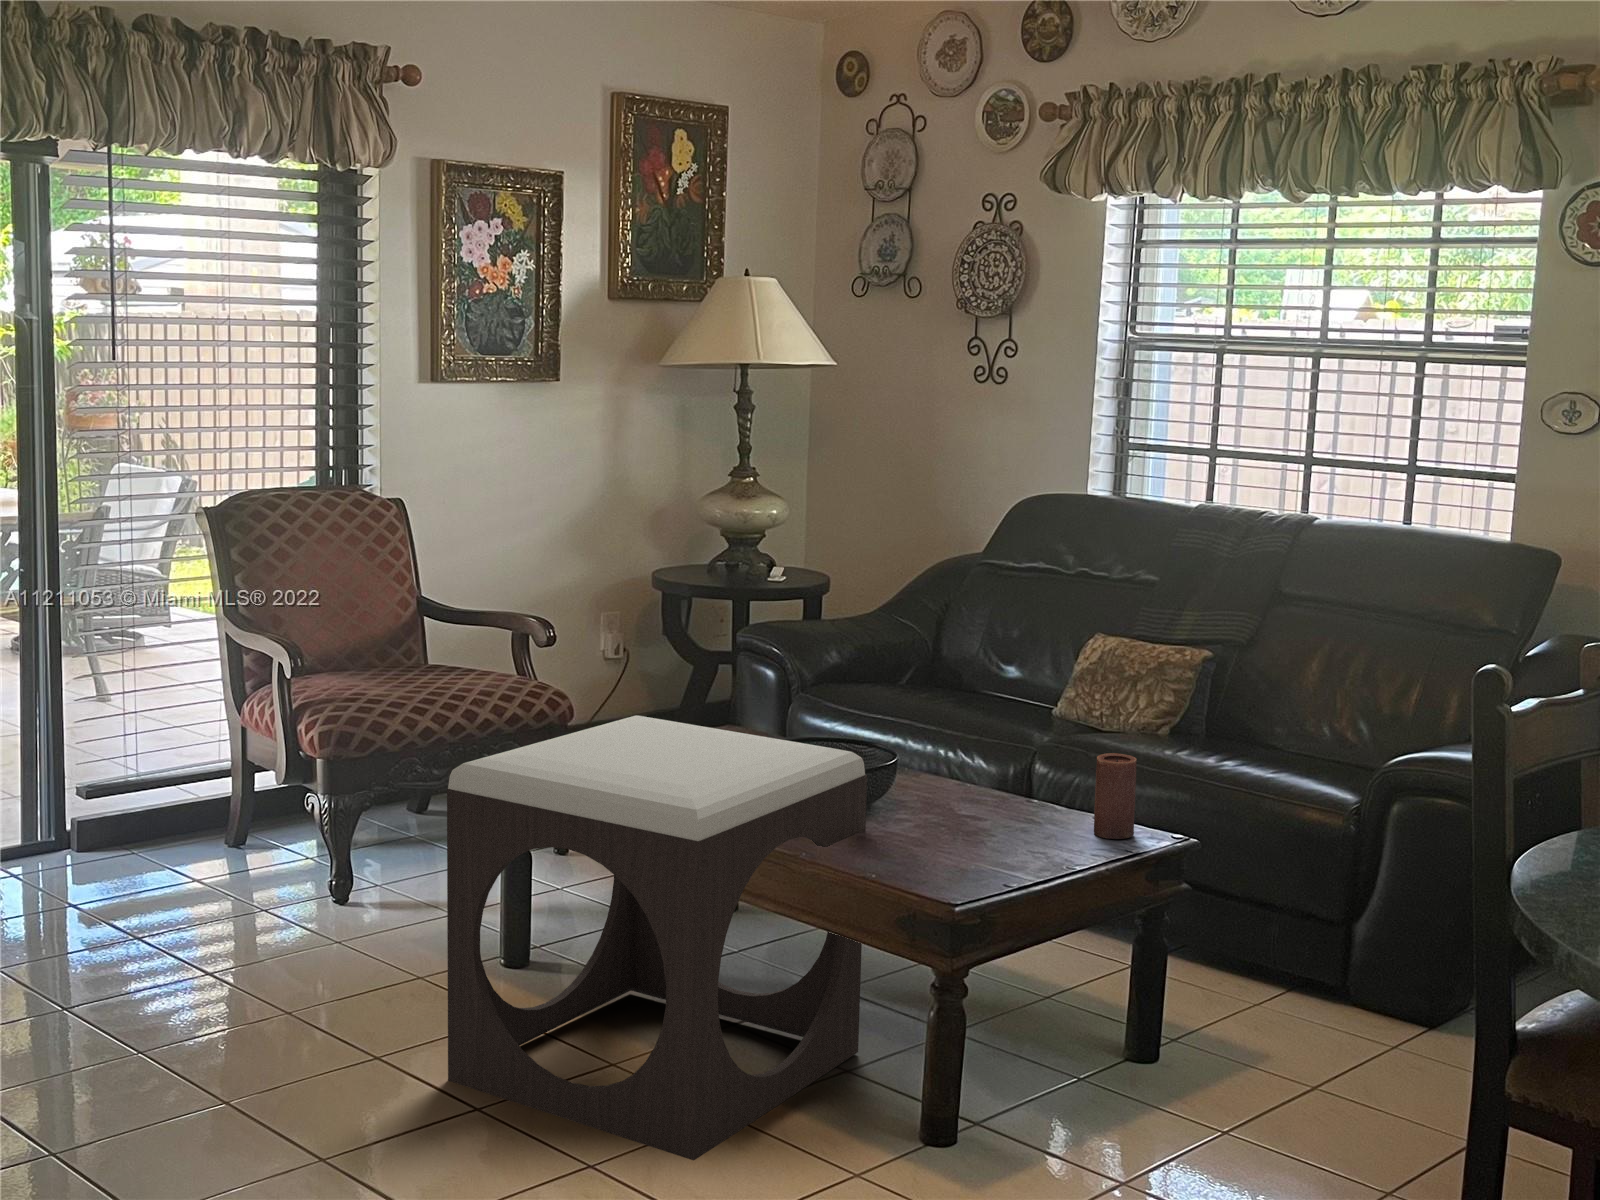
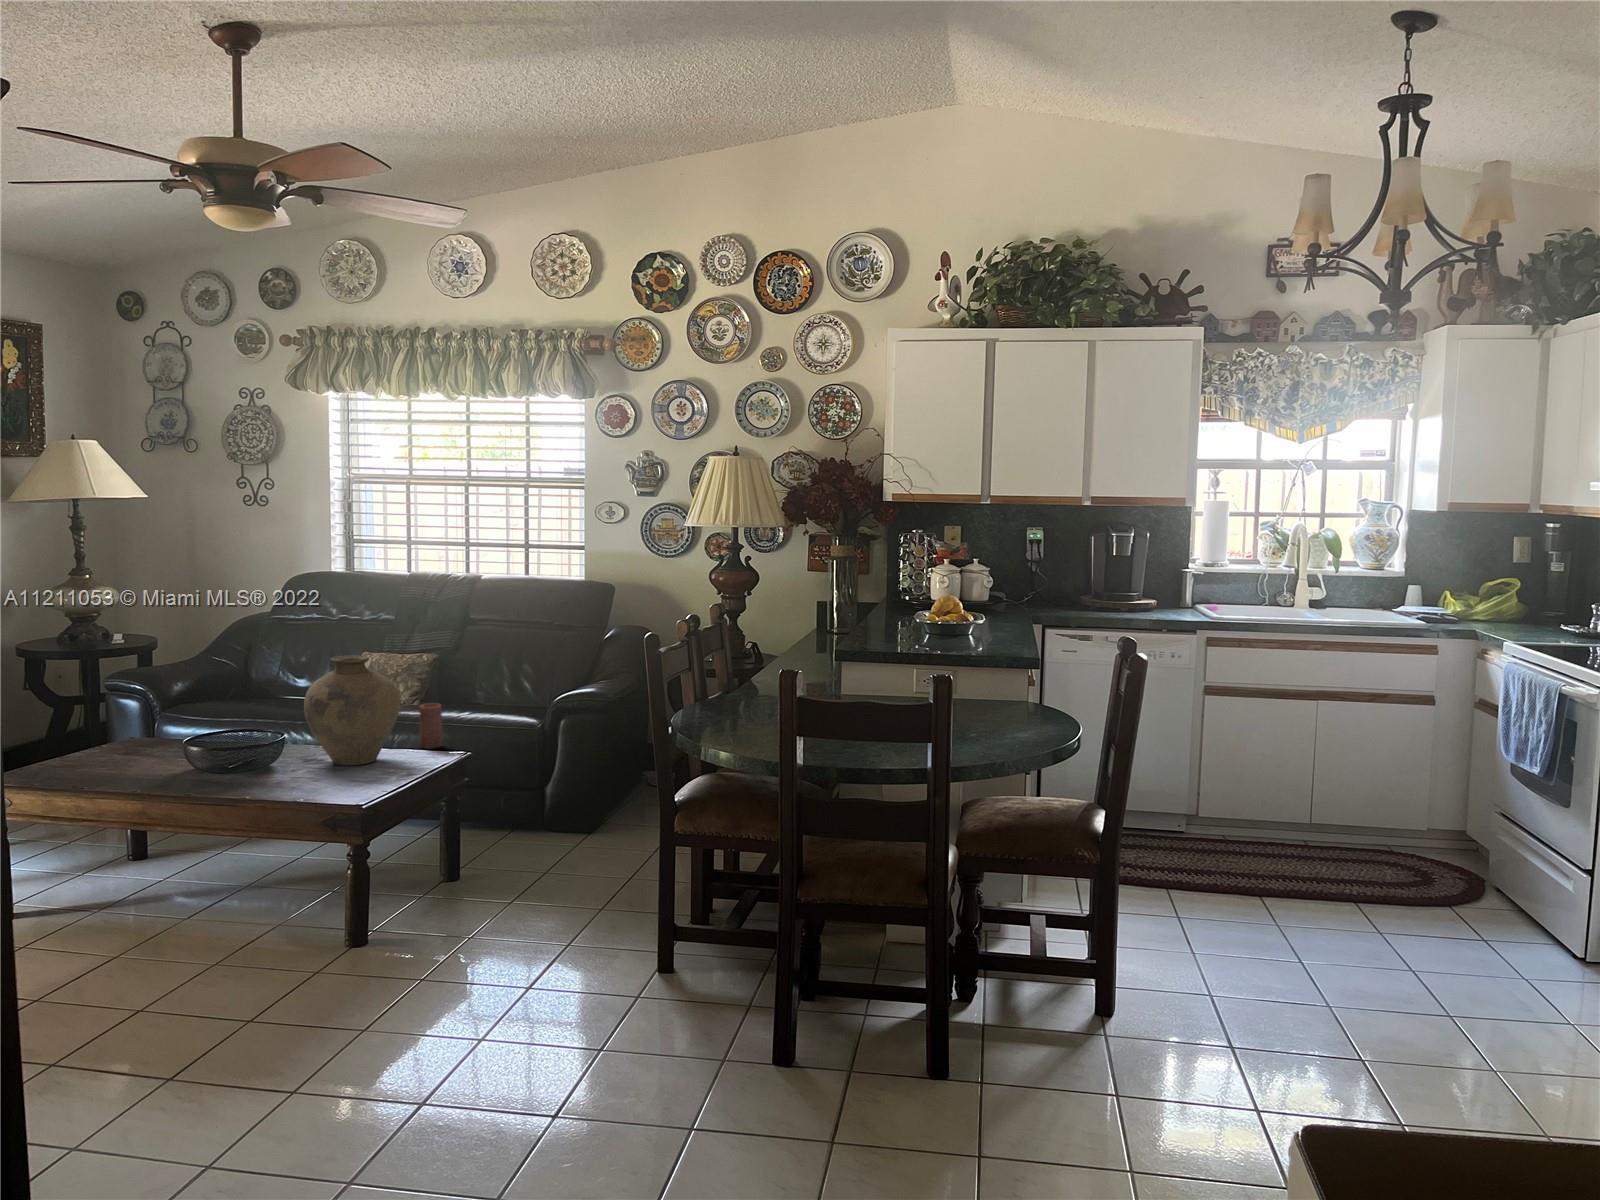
vase: none [879,650,1048,853] -> present [304,655,401,766]
footstool: present [447,716,867,1161] -> none [38,719,301,958]

